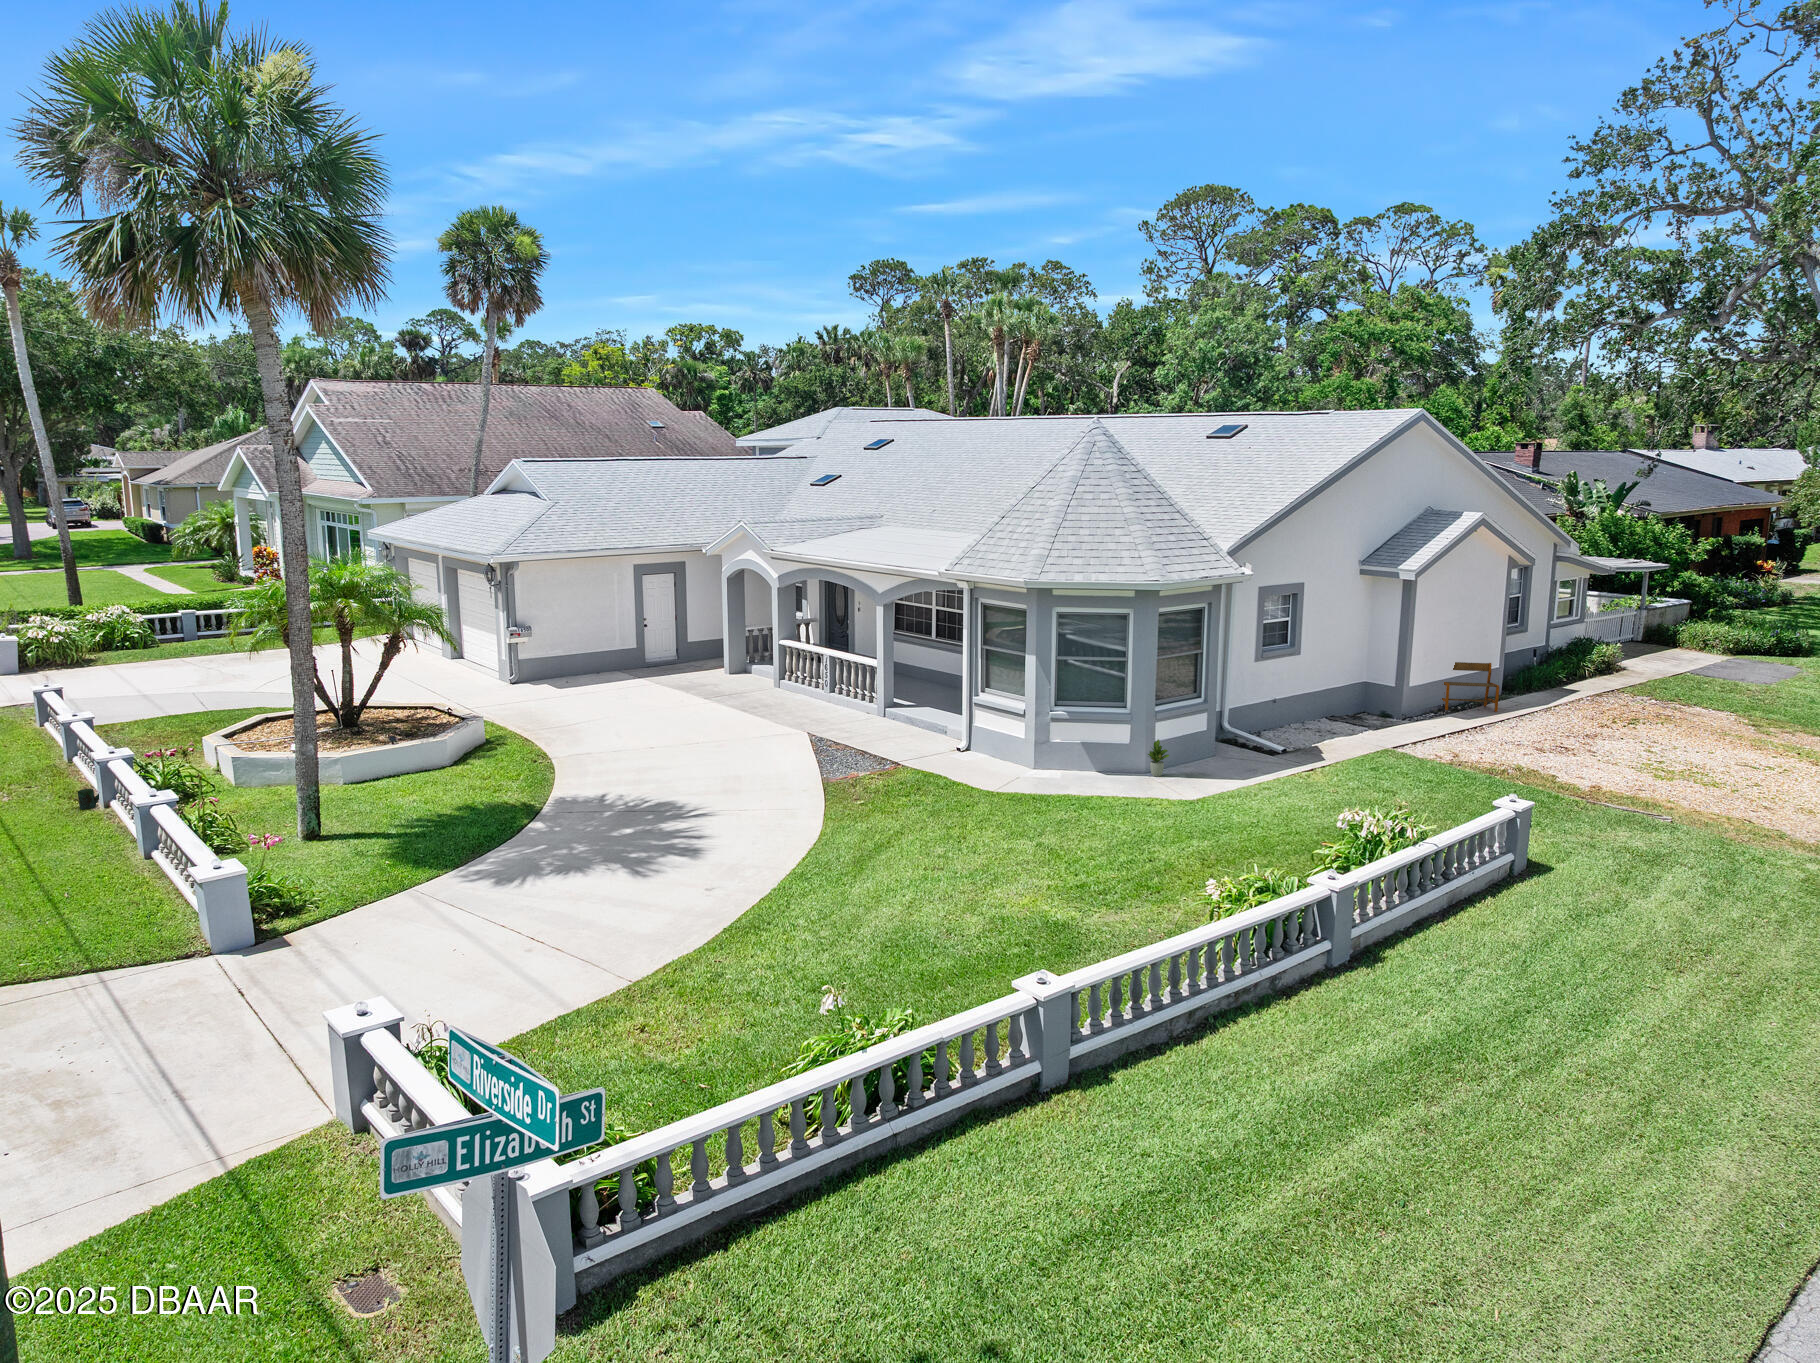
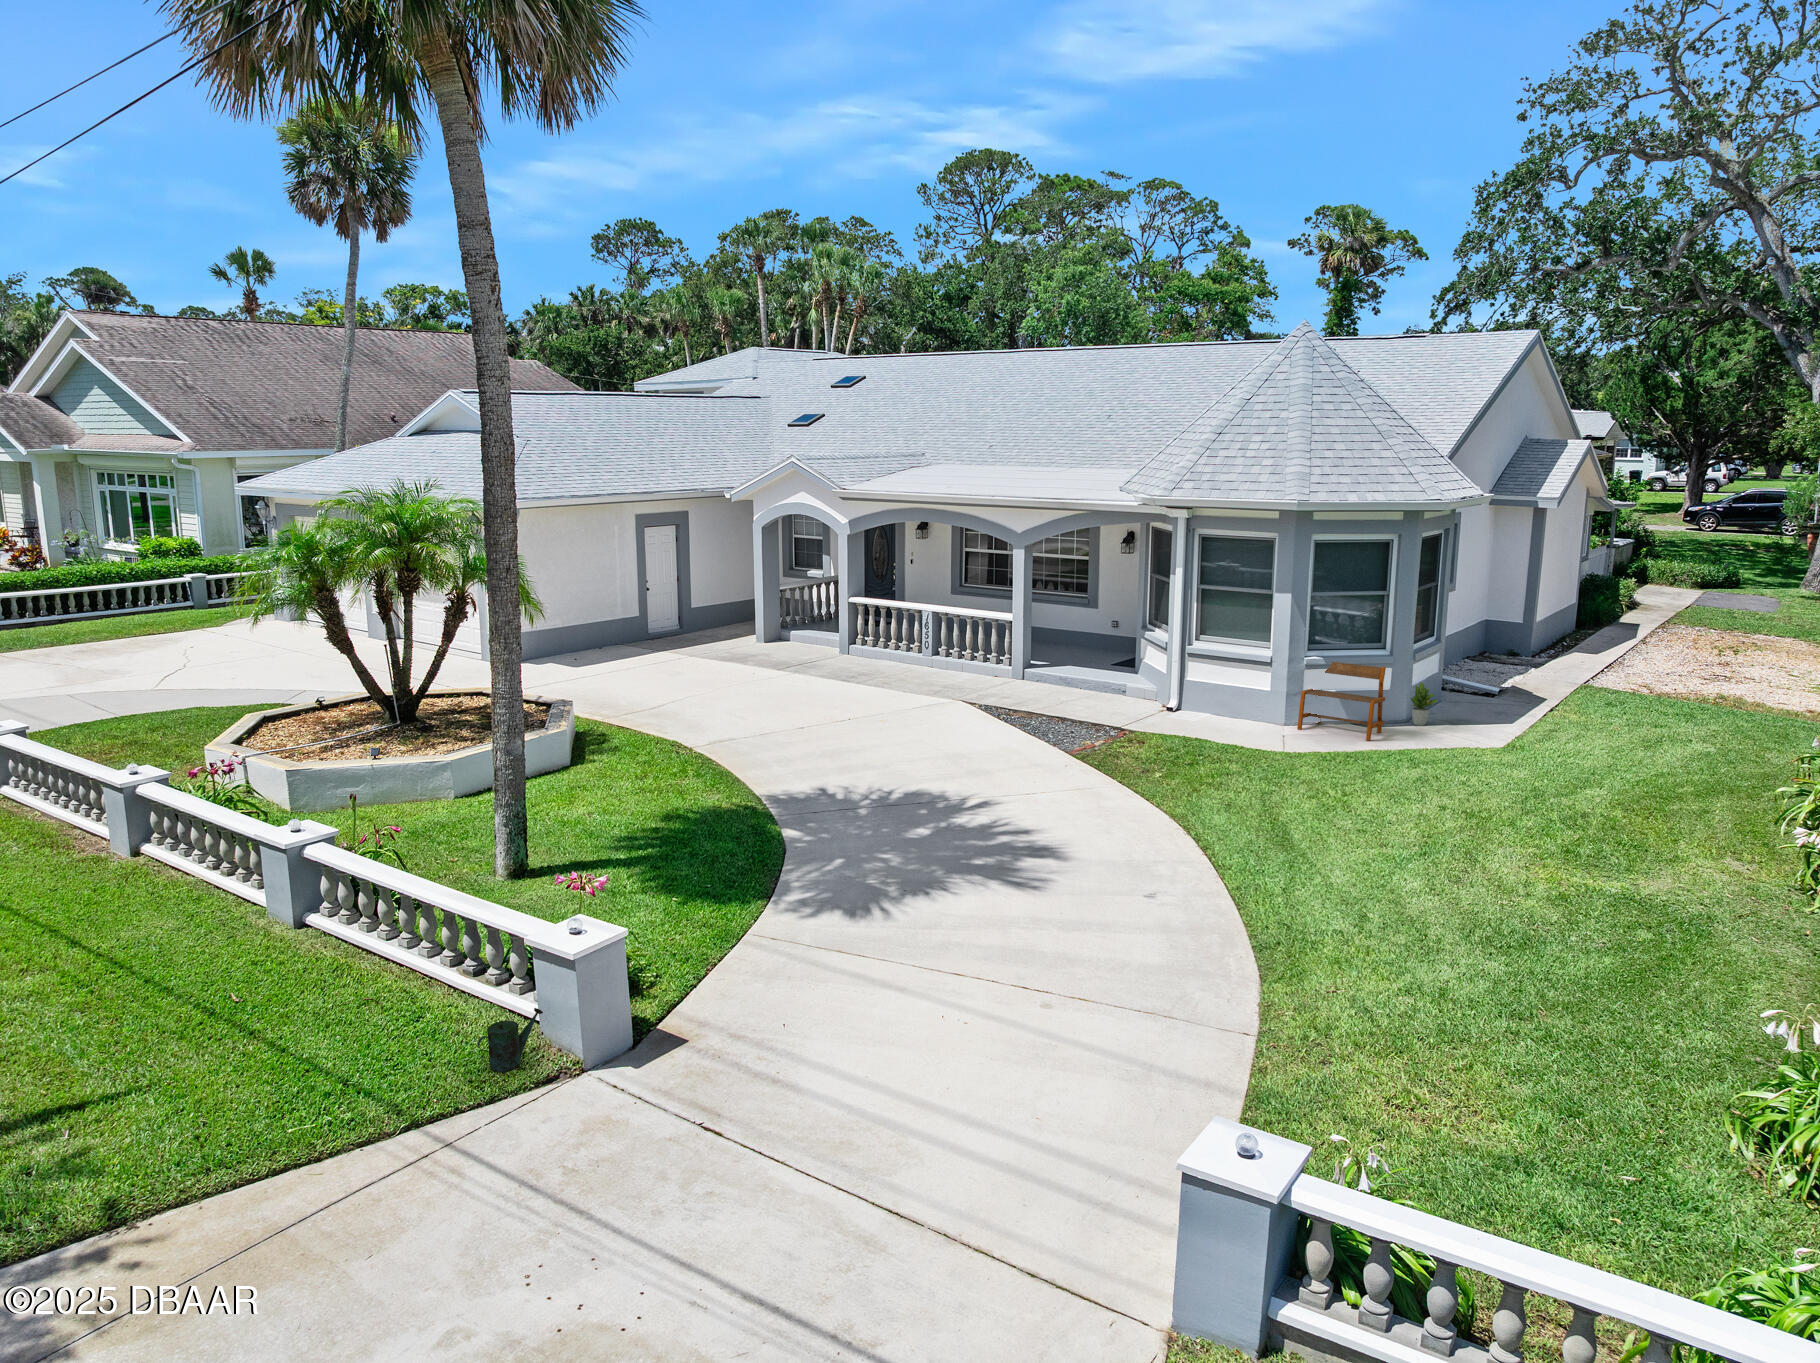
bench: present [1440,662,1499,712] -> present [1297,662,1386,741]
watering can: present [73,789,99,809] -> present [478,1008,543,1072]

